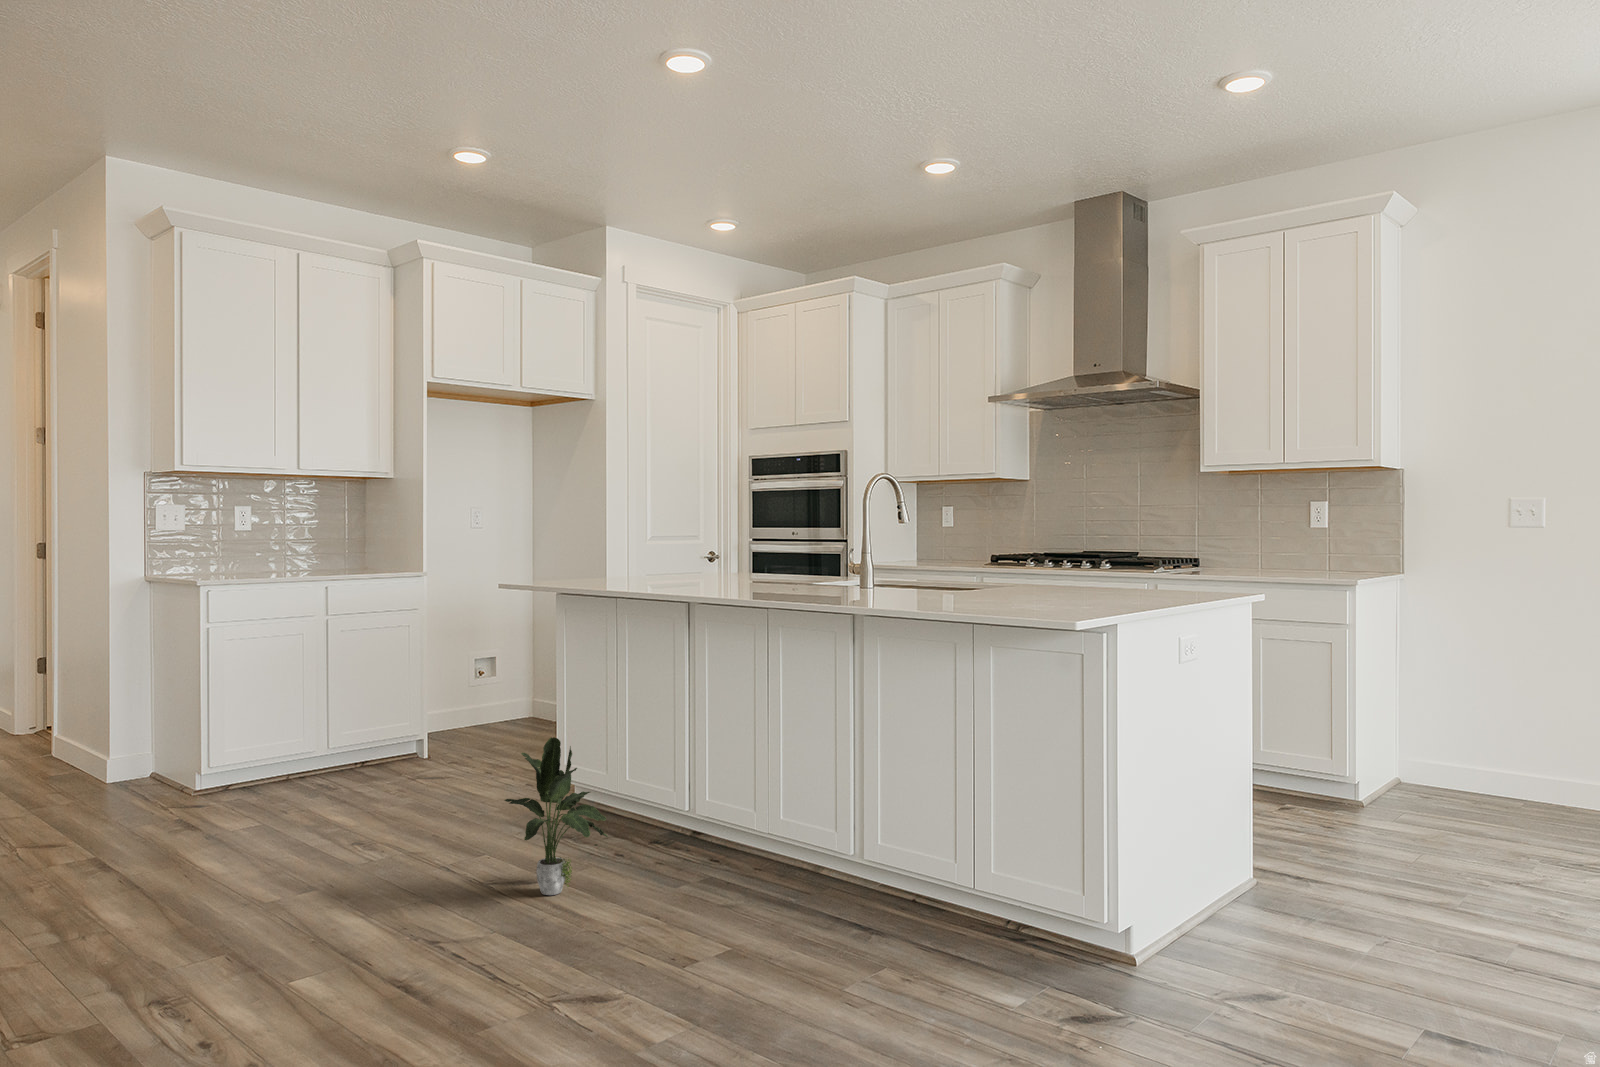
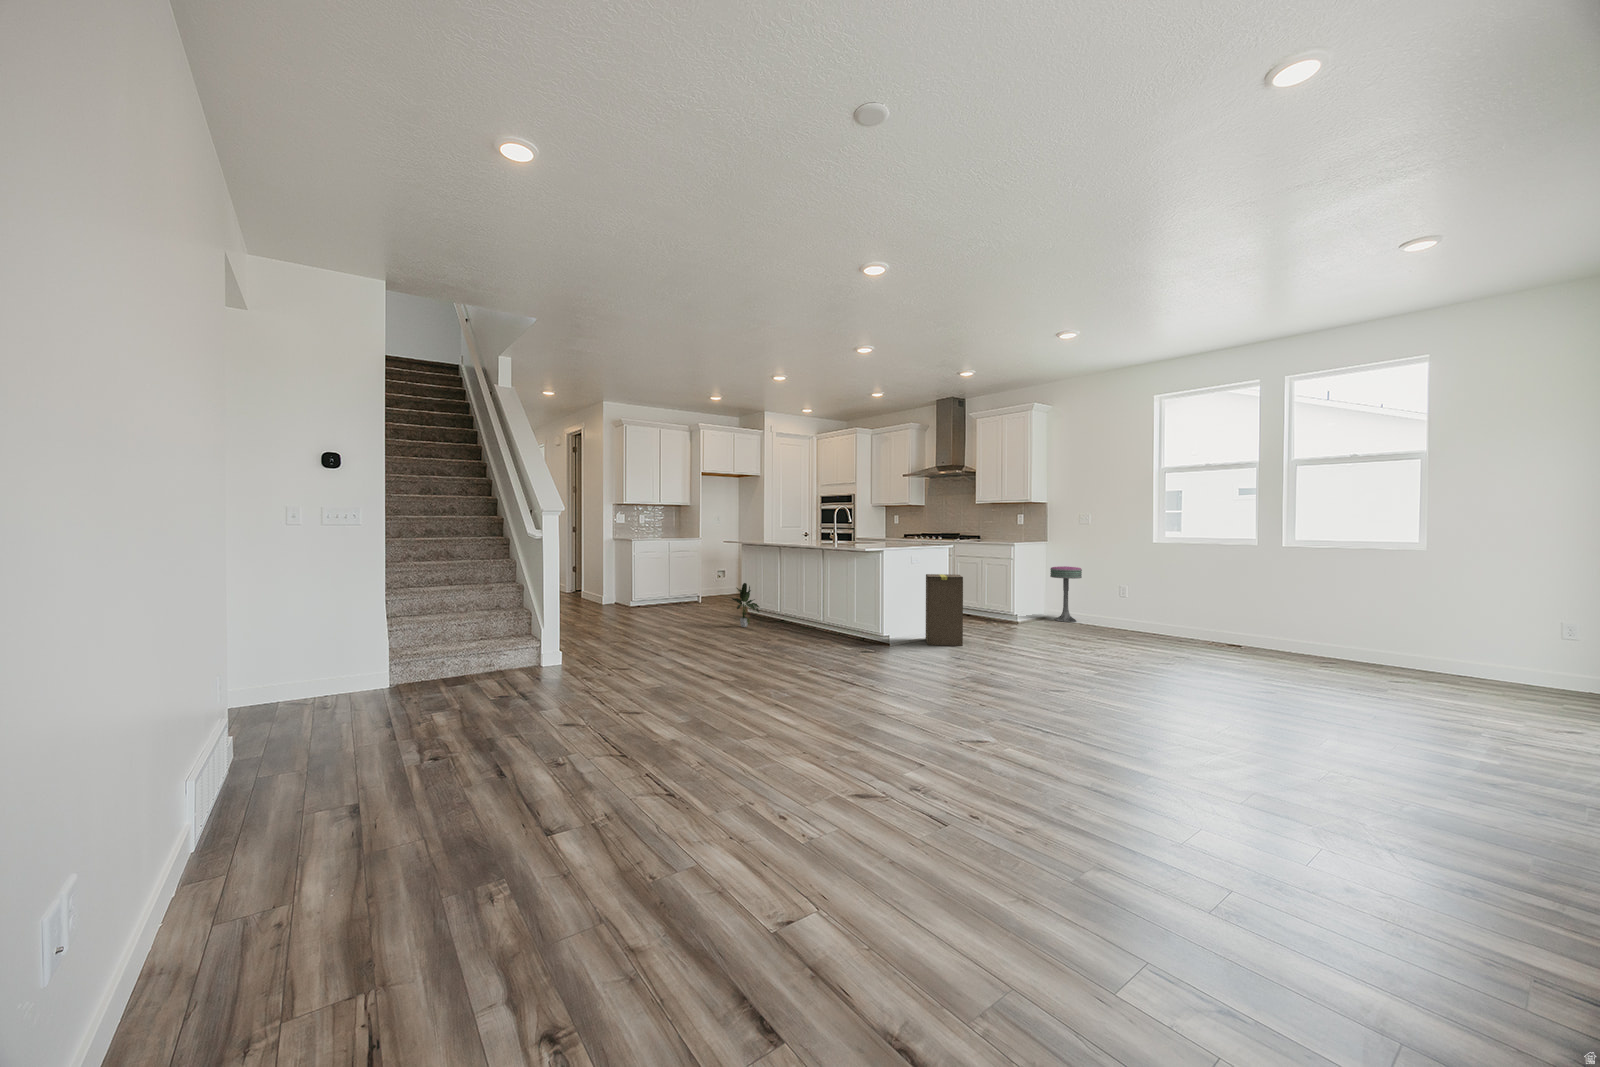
bar stool: none [1450,650,1549,813] -> present [1050,566,1082,622]
cardboard box: none [1224,711,1407,996] -> present [926,574,963,646]

